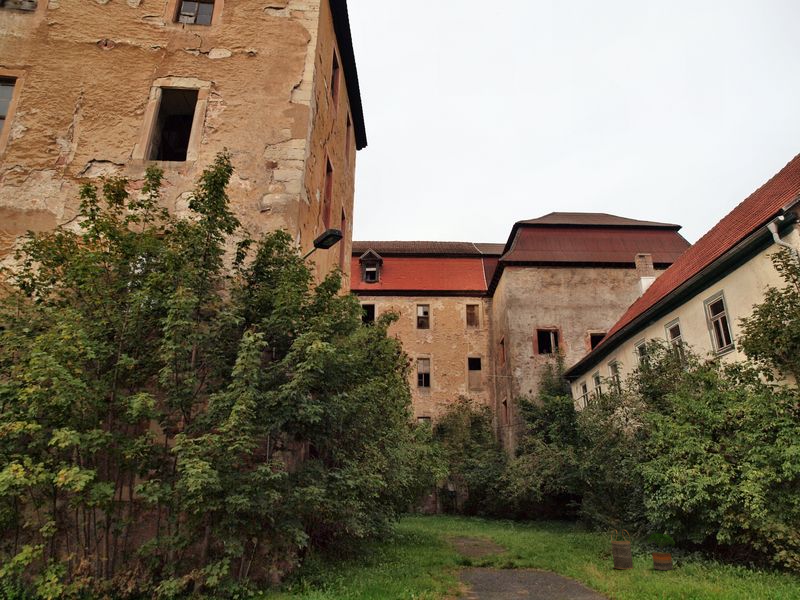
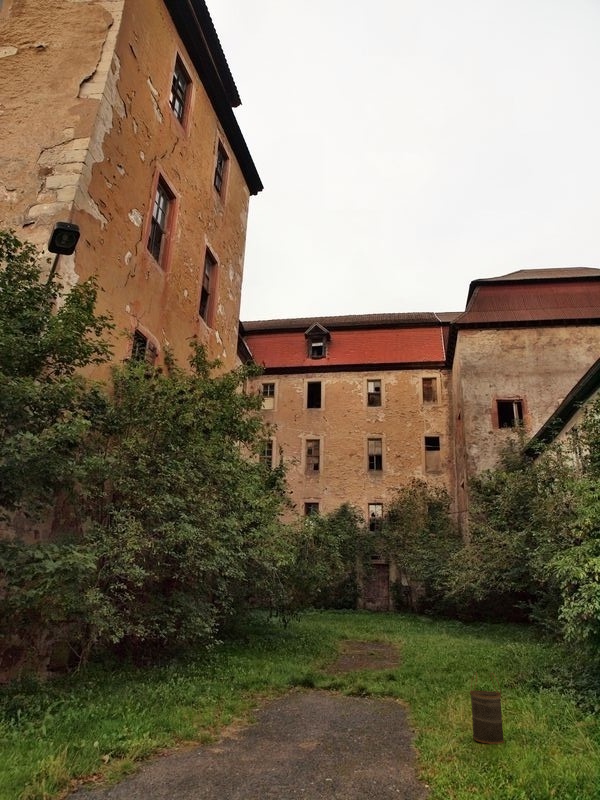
potted tree: present [648,533,675,570] -> none [525,684,575,757]

